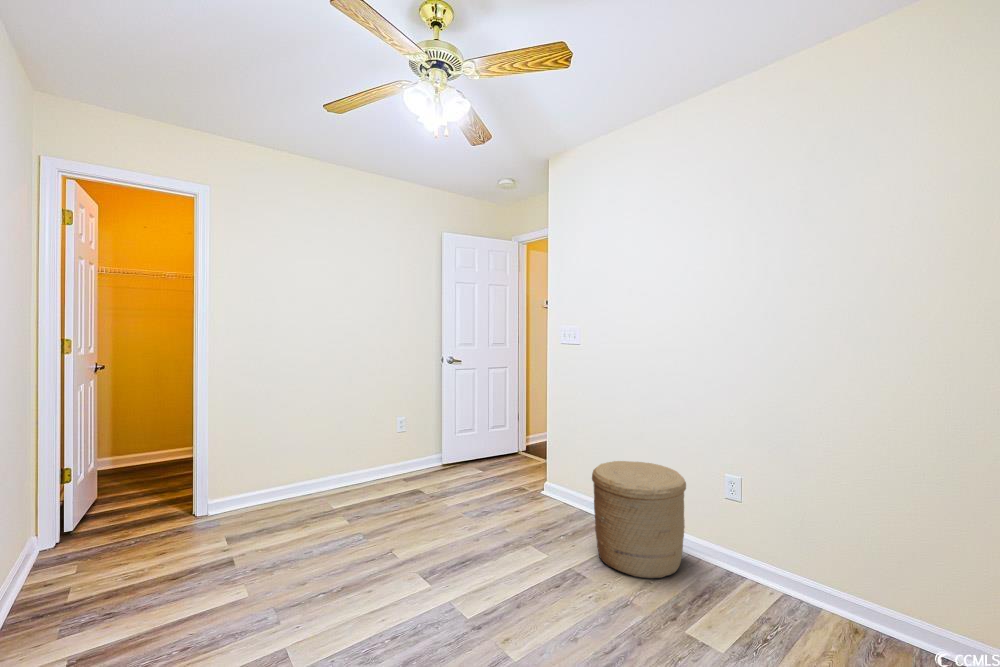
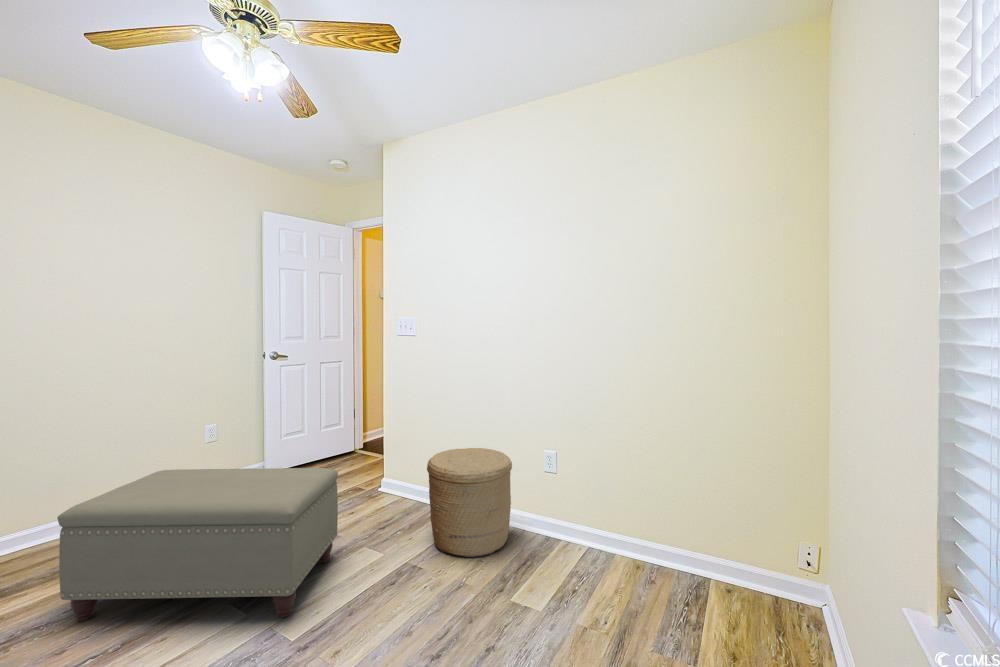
ottoman: none [304,452,507,596] -> present [57,468,338,622]

